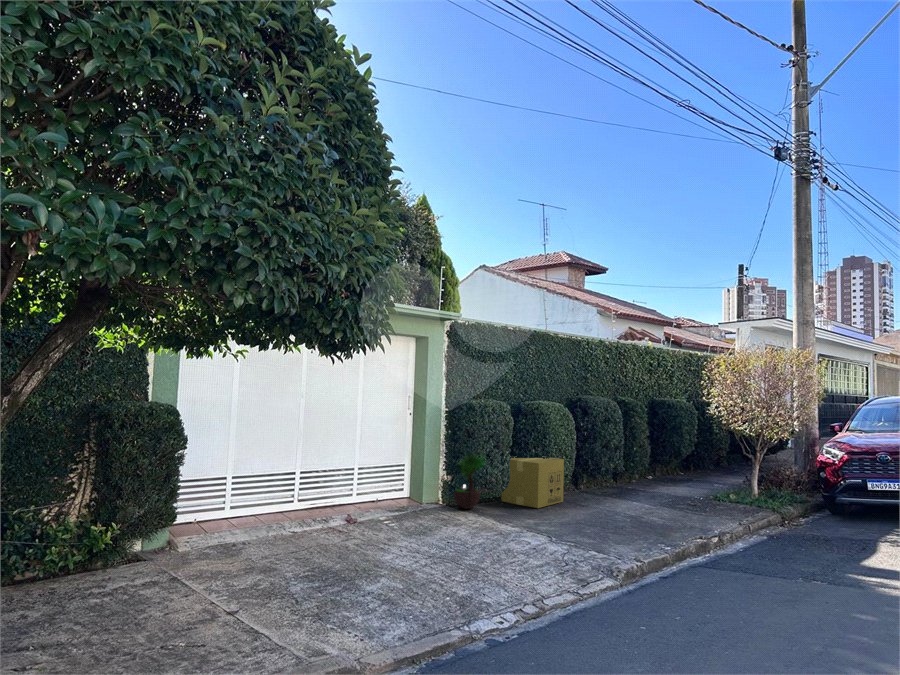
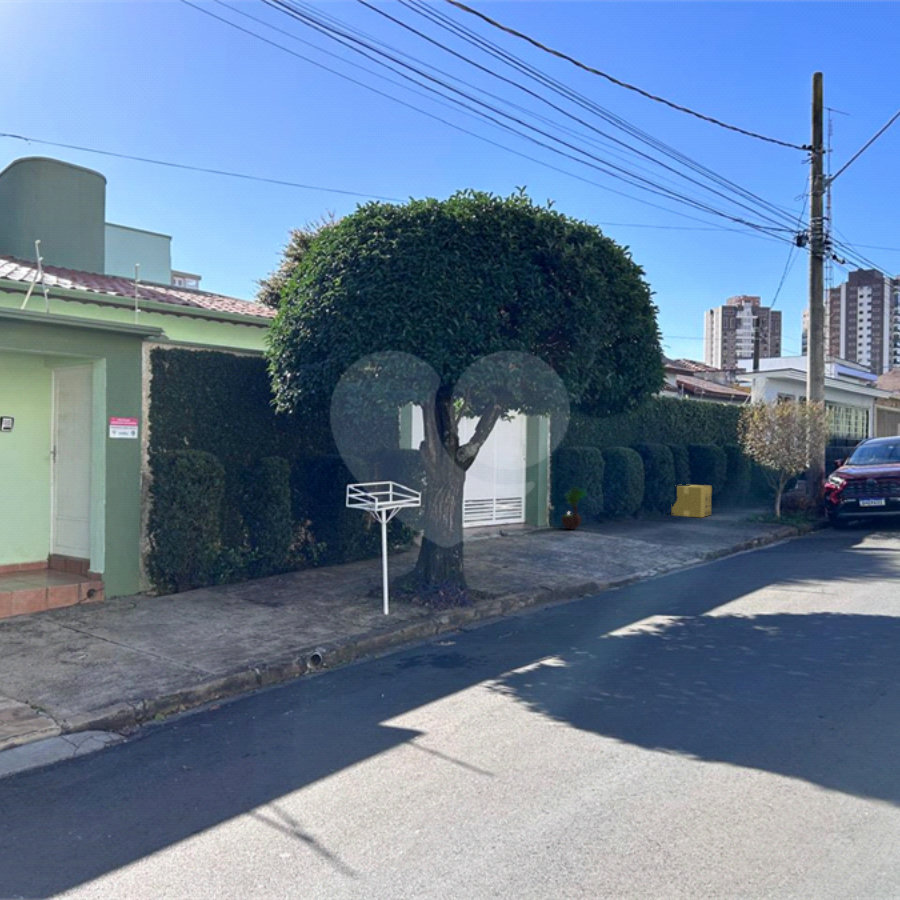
cardboard box: present [501,457,564,508] -> present [672,485,712,517]

